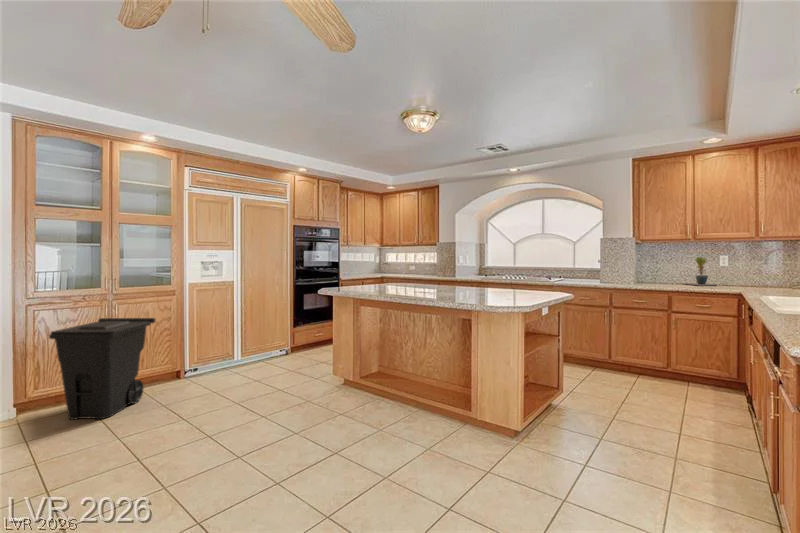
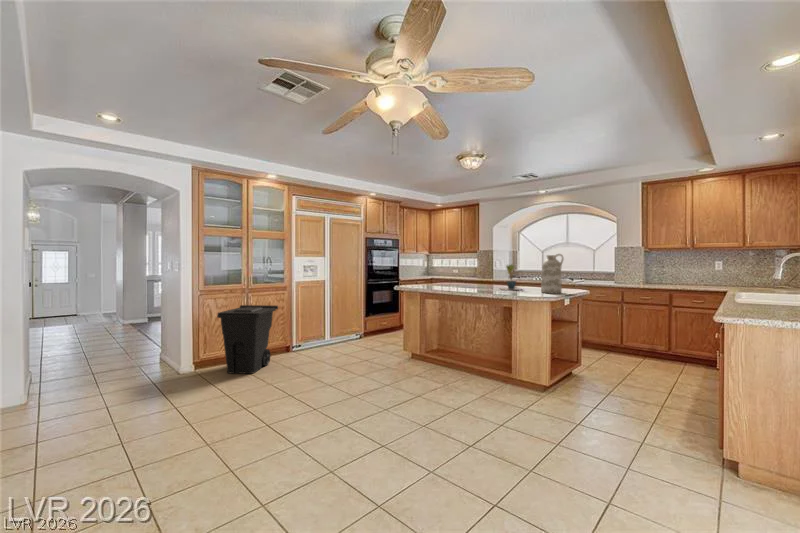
vase: none [511,245,541,299] -> present [541,254,563,293]
potted plant: present [691,257,712,285] -> present [501,265,522,290]

